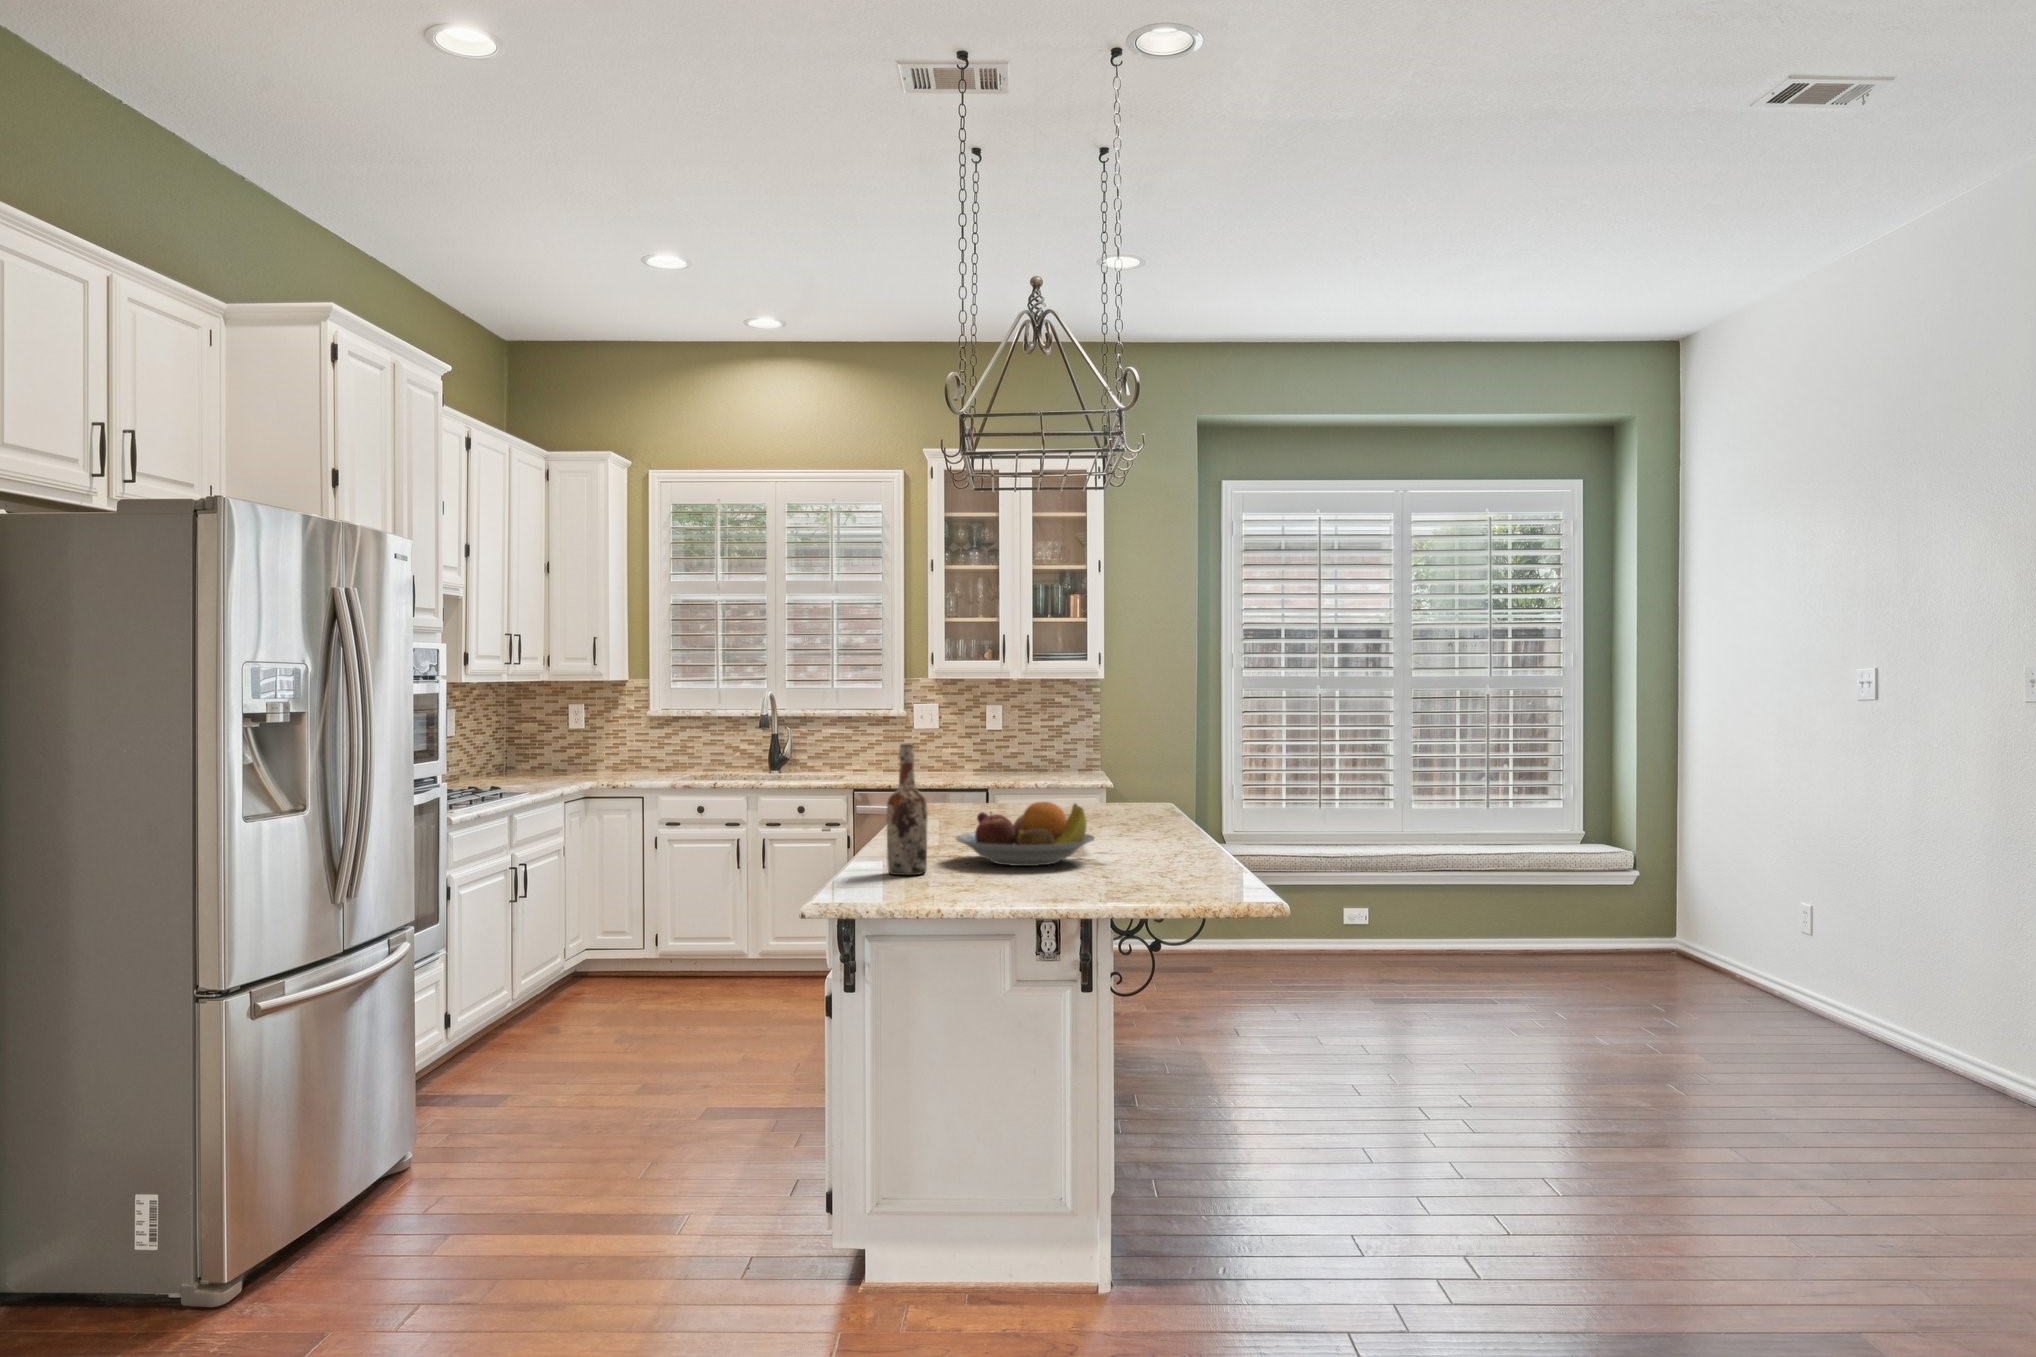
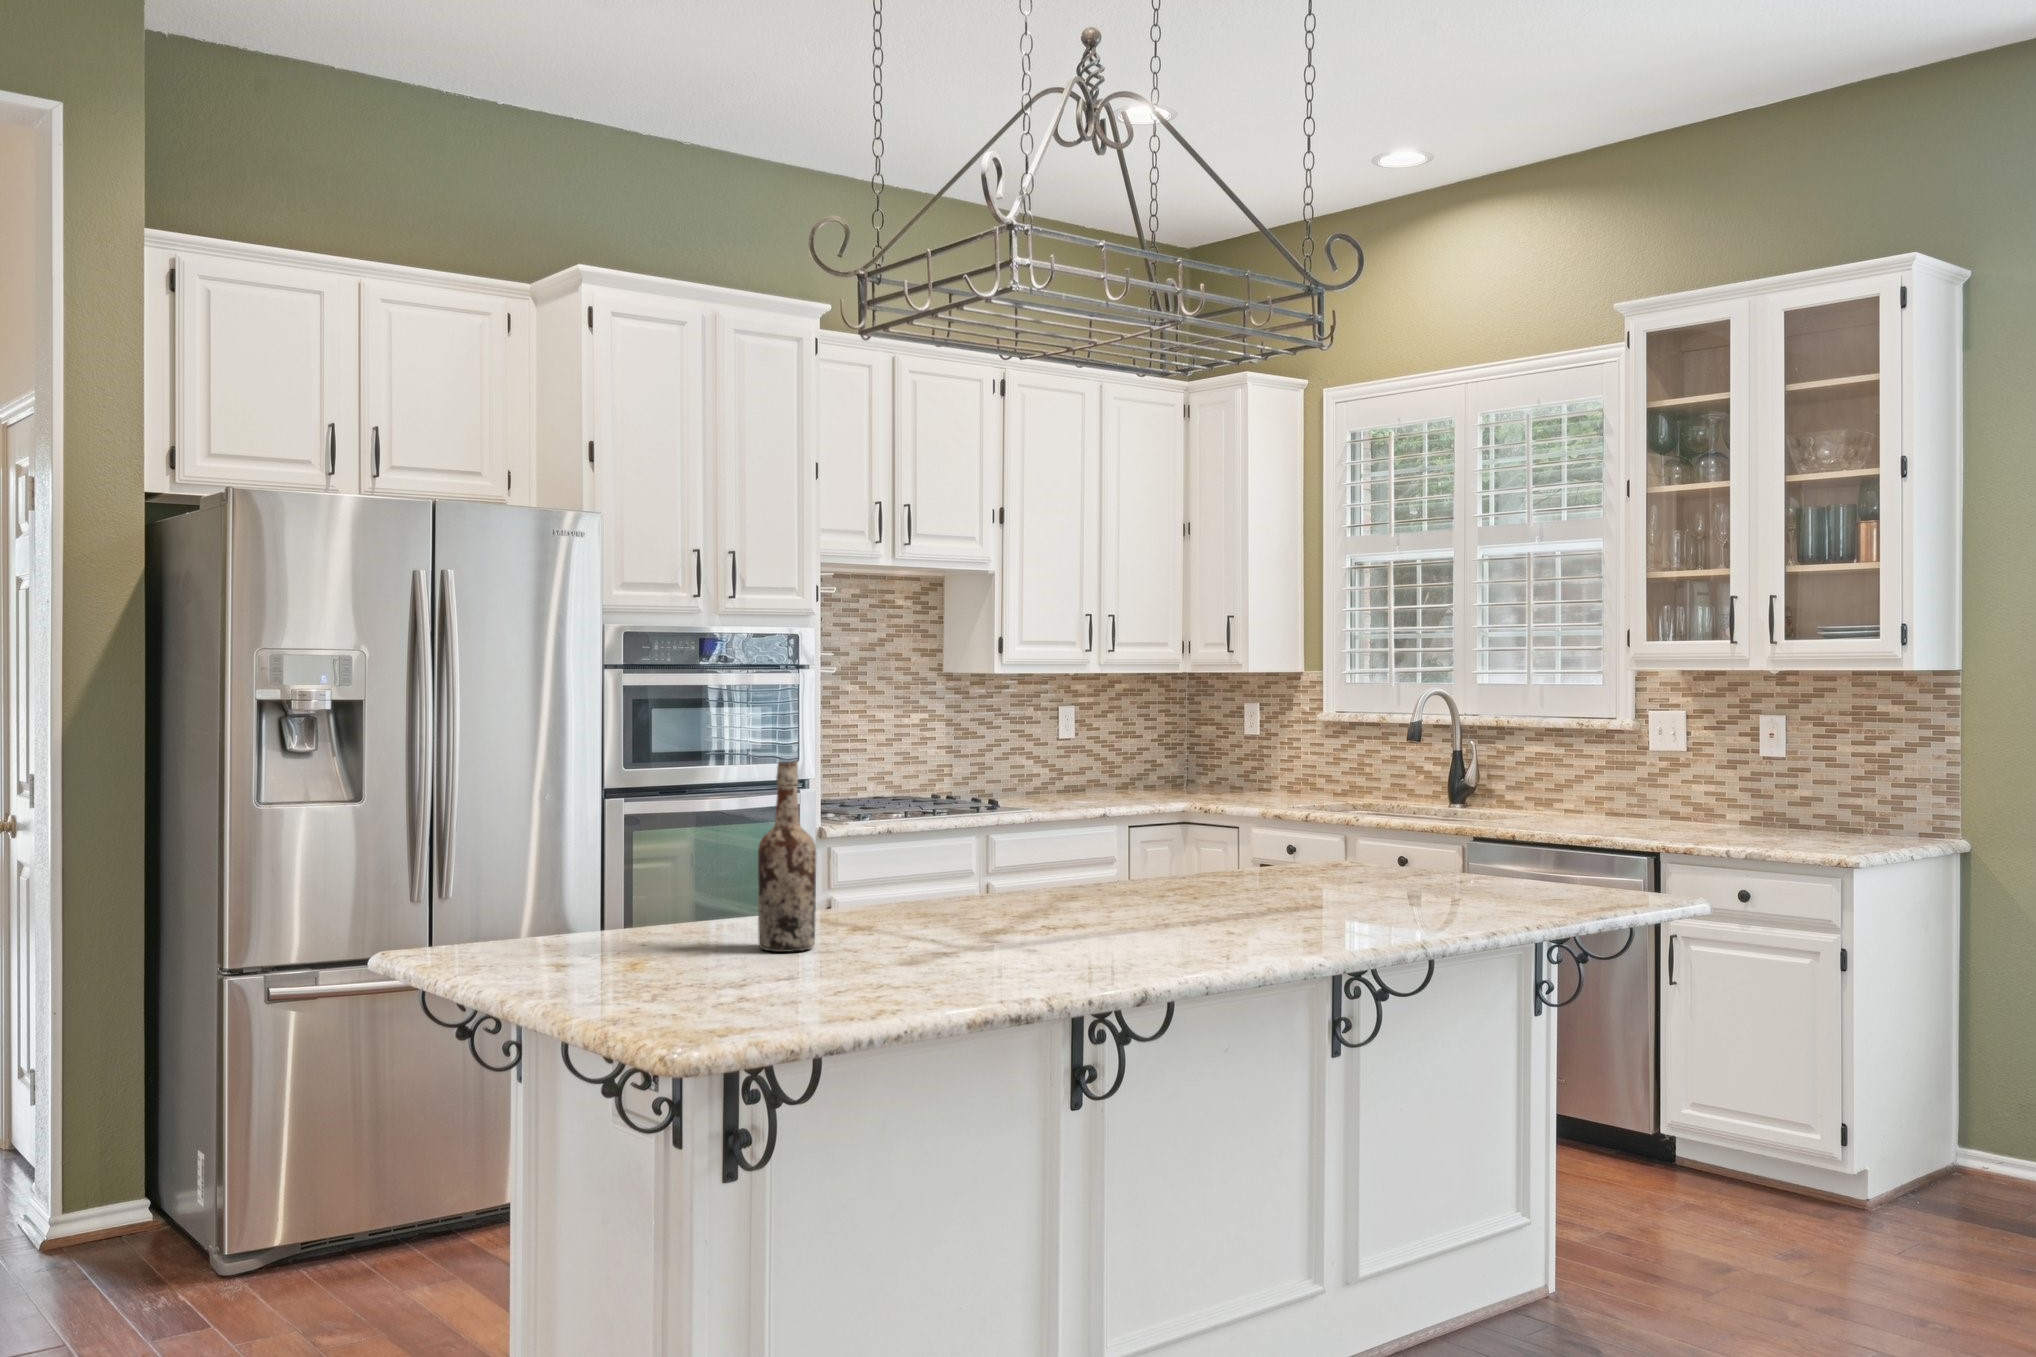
fruit bowl: present [956,802,1095,866] -> none [892,863,1110,963]

